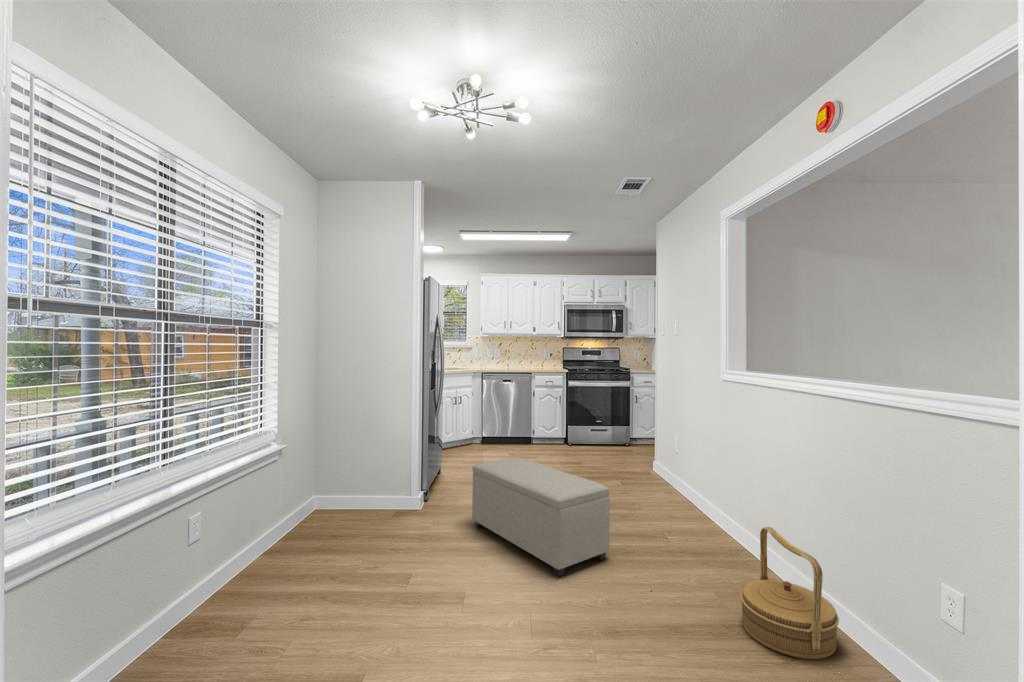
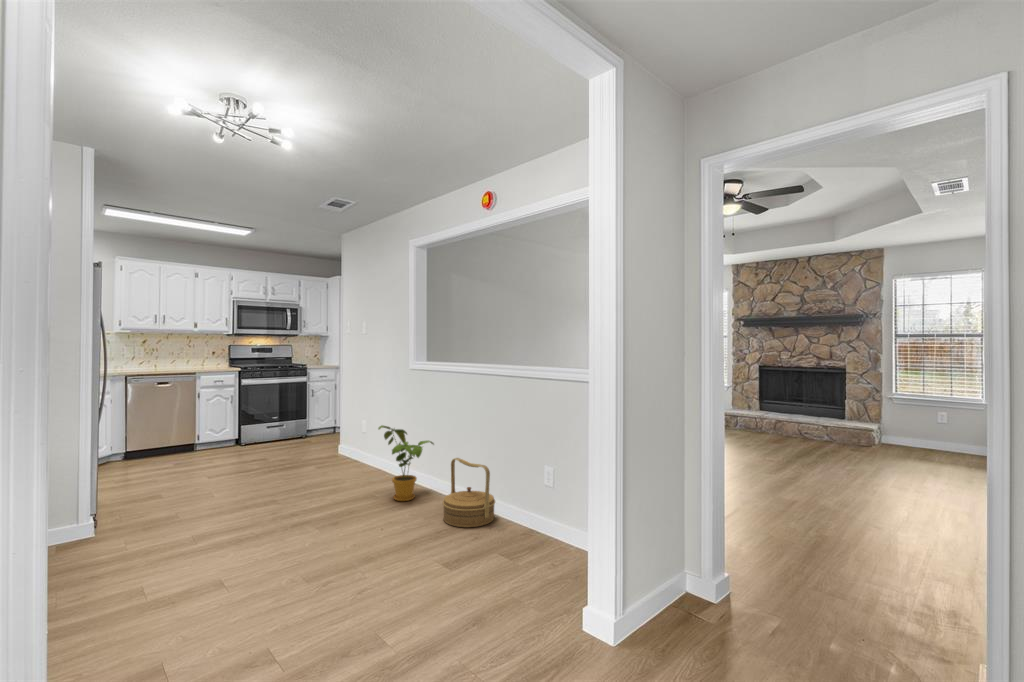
house plant: none [665,455,747,564] -> present [378,425,434,501]
ottoman: present [472,457,610,576] -> none [188,450,340,534]

